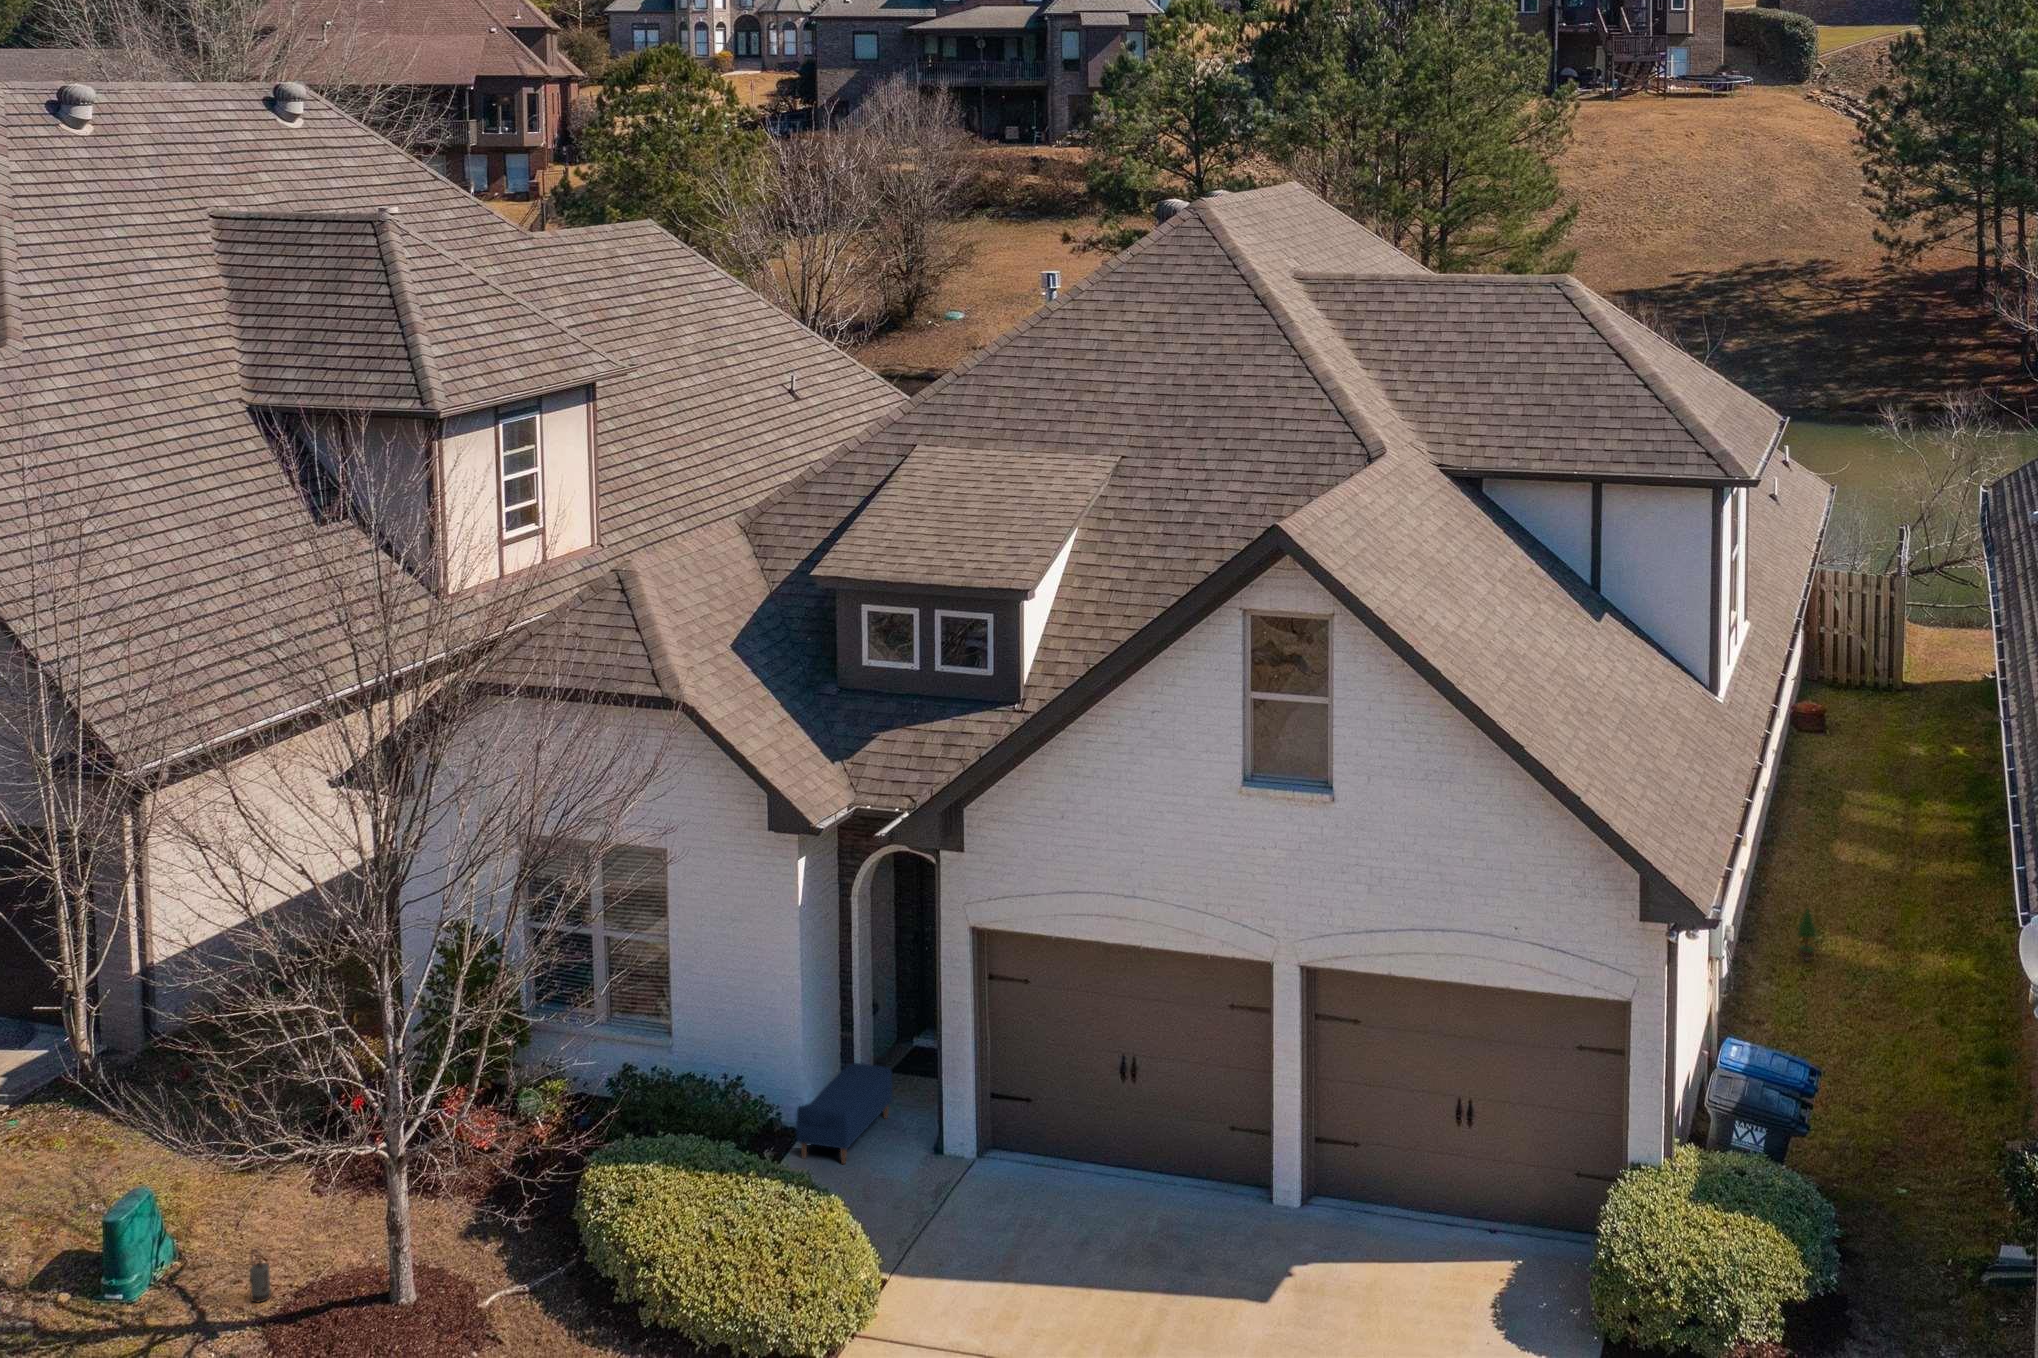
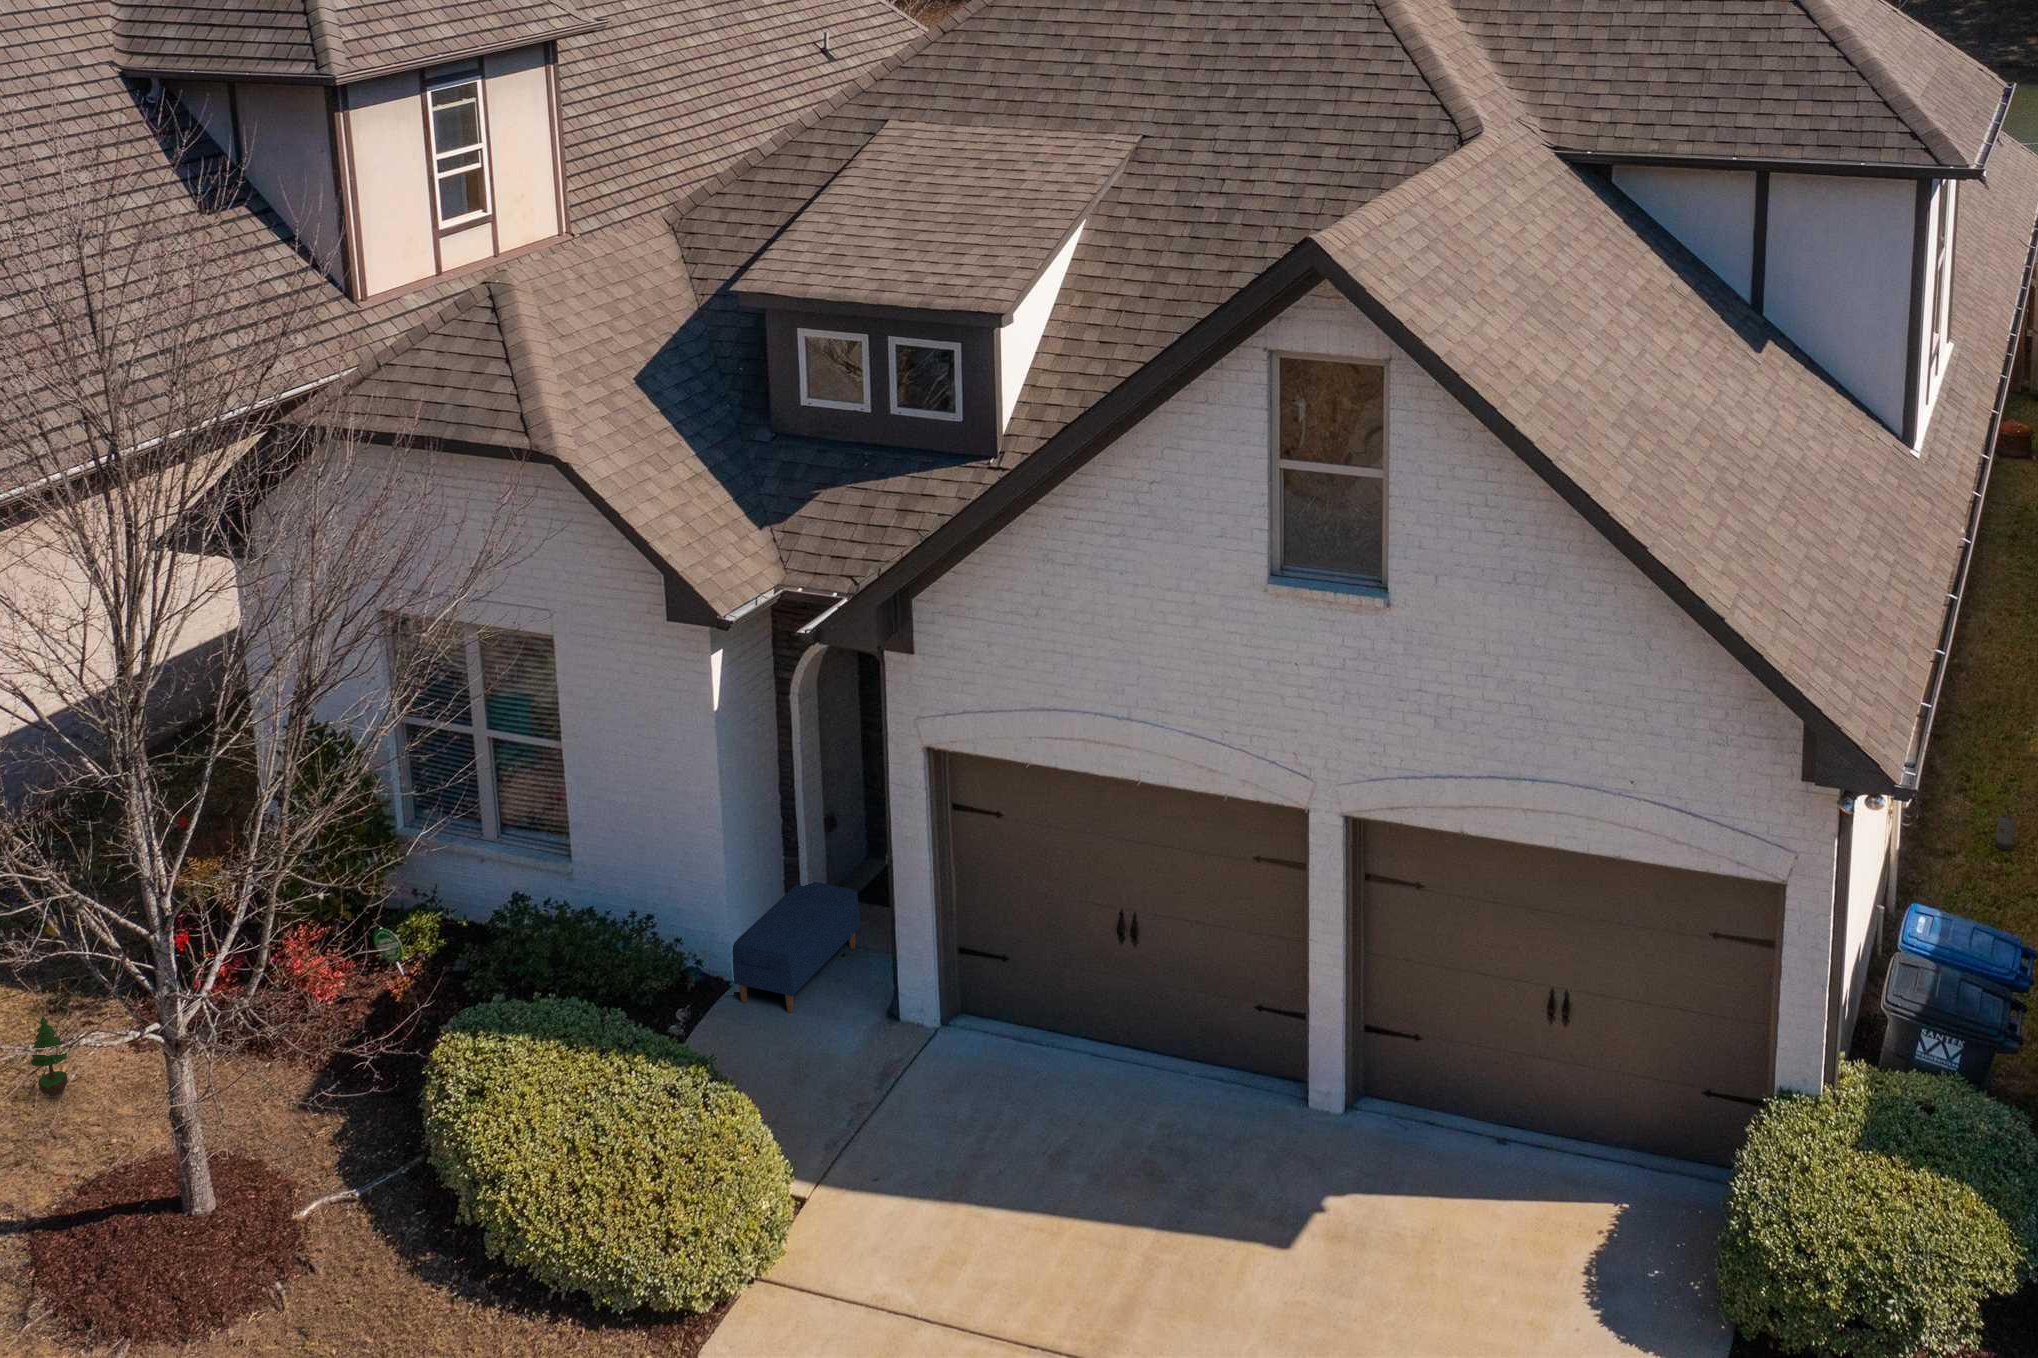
potted tree: present [1797,909,1817,961] -> present [30,1016,68,1098]
watering can: present [250,1250,271,1302] -> present [1992,803,2024,850]

